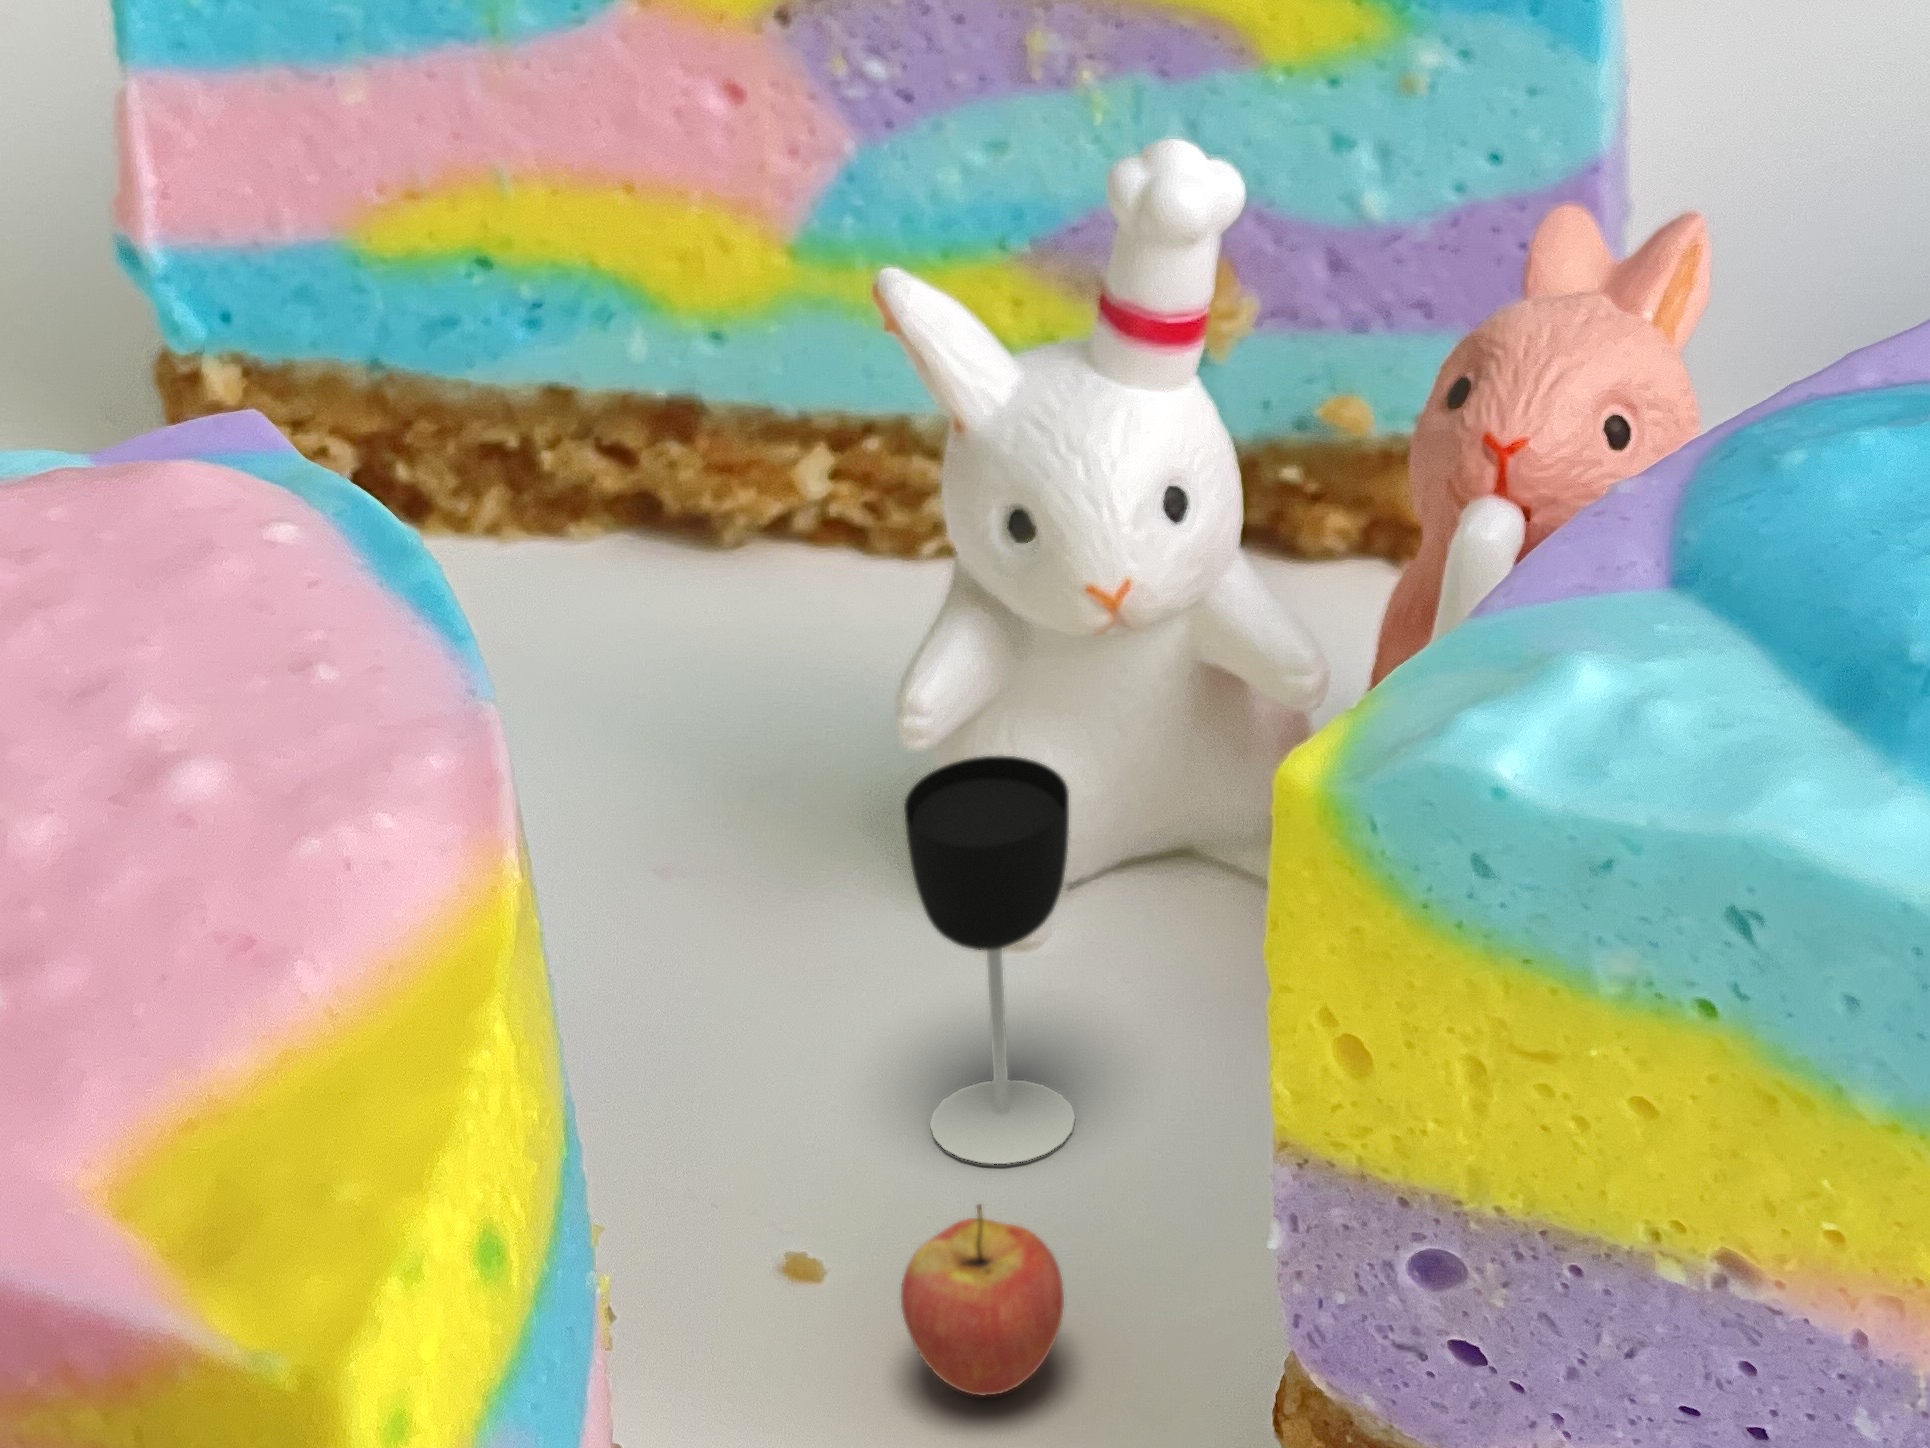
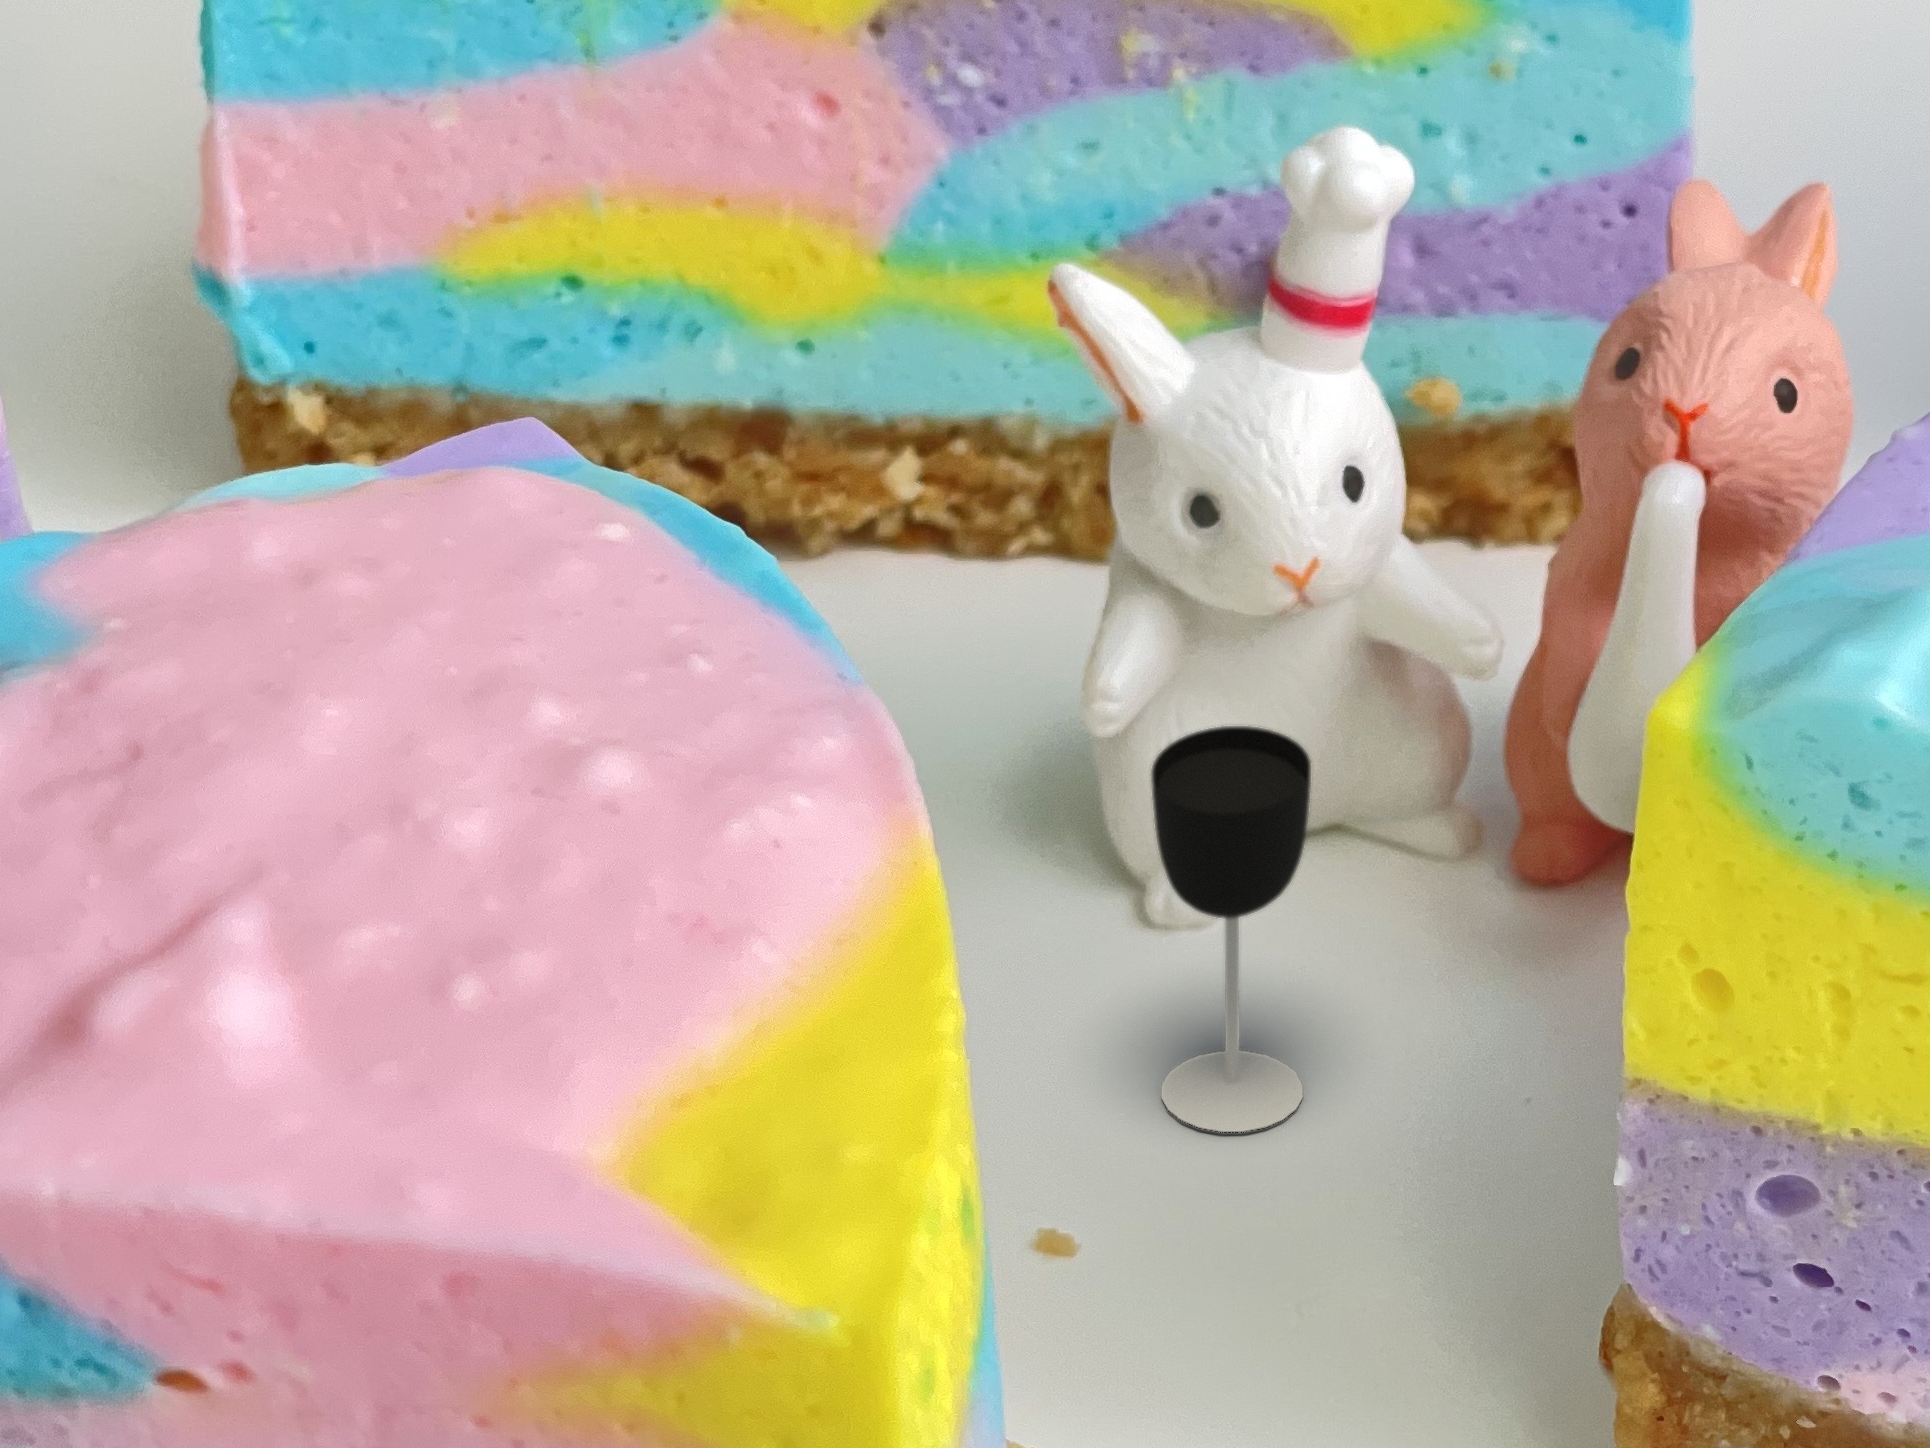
fruit: present [901,1205,1064,1395] -> none [1195,1162,1355,1353]

